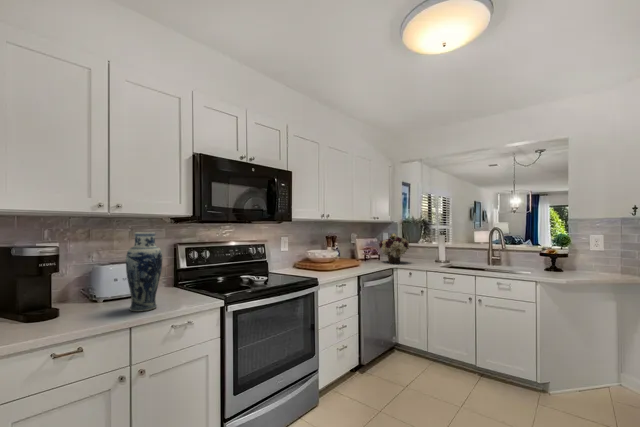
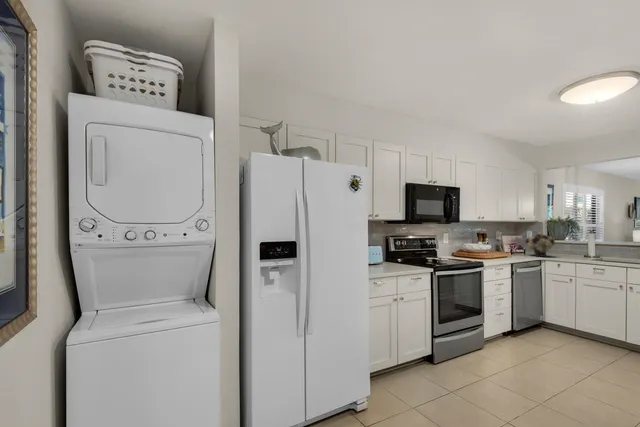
vase: present [126,232,162,312] -> none [383,230,400,271]

